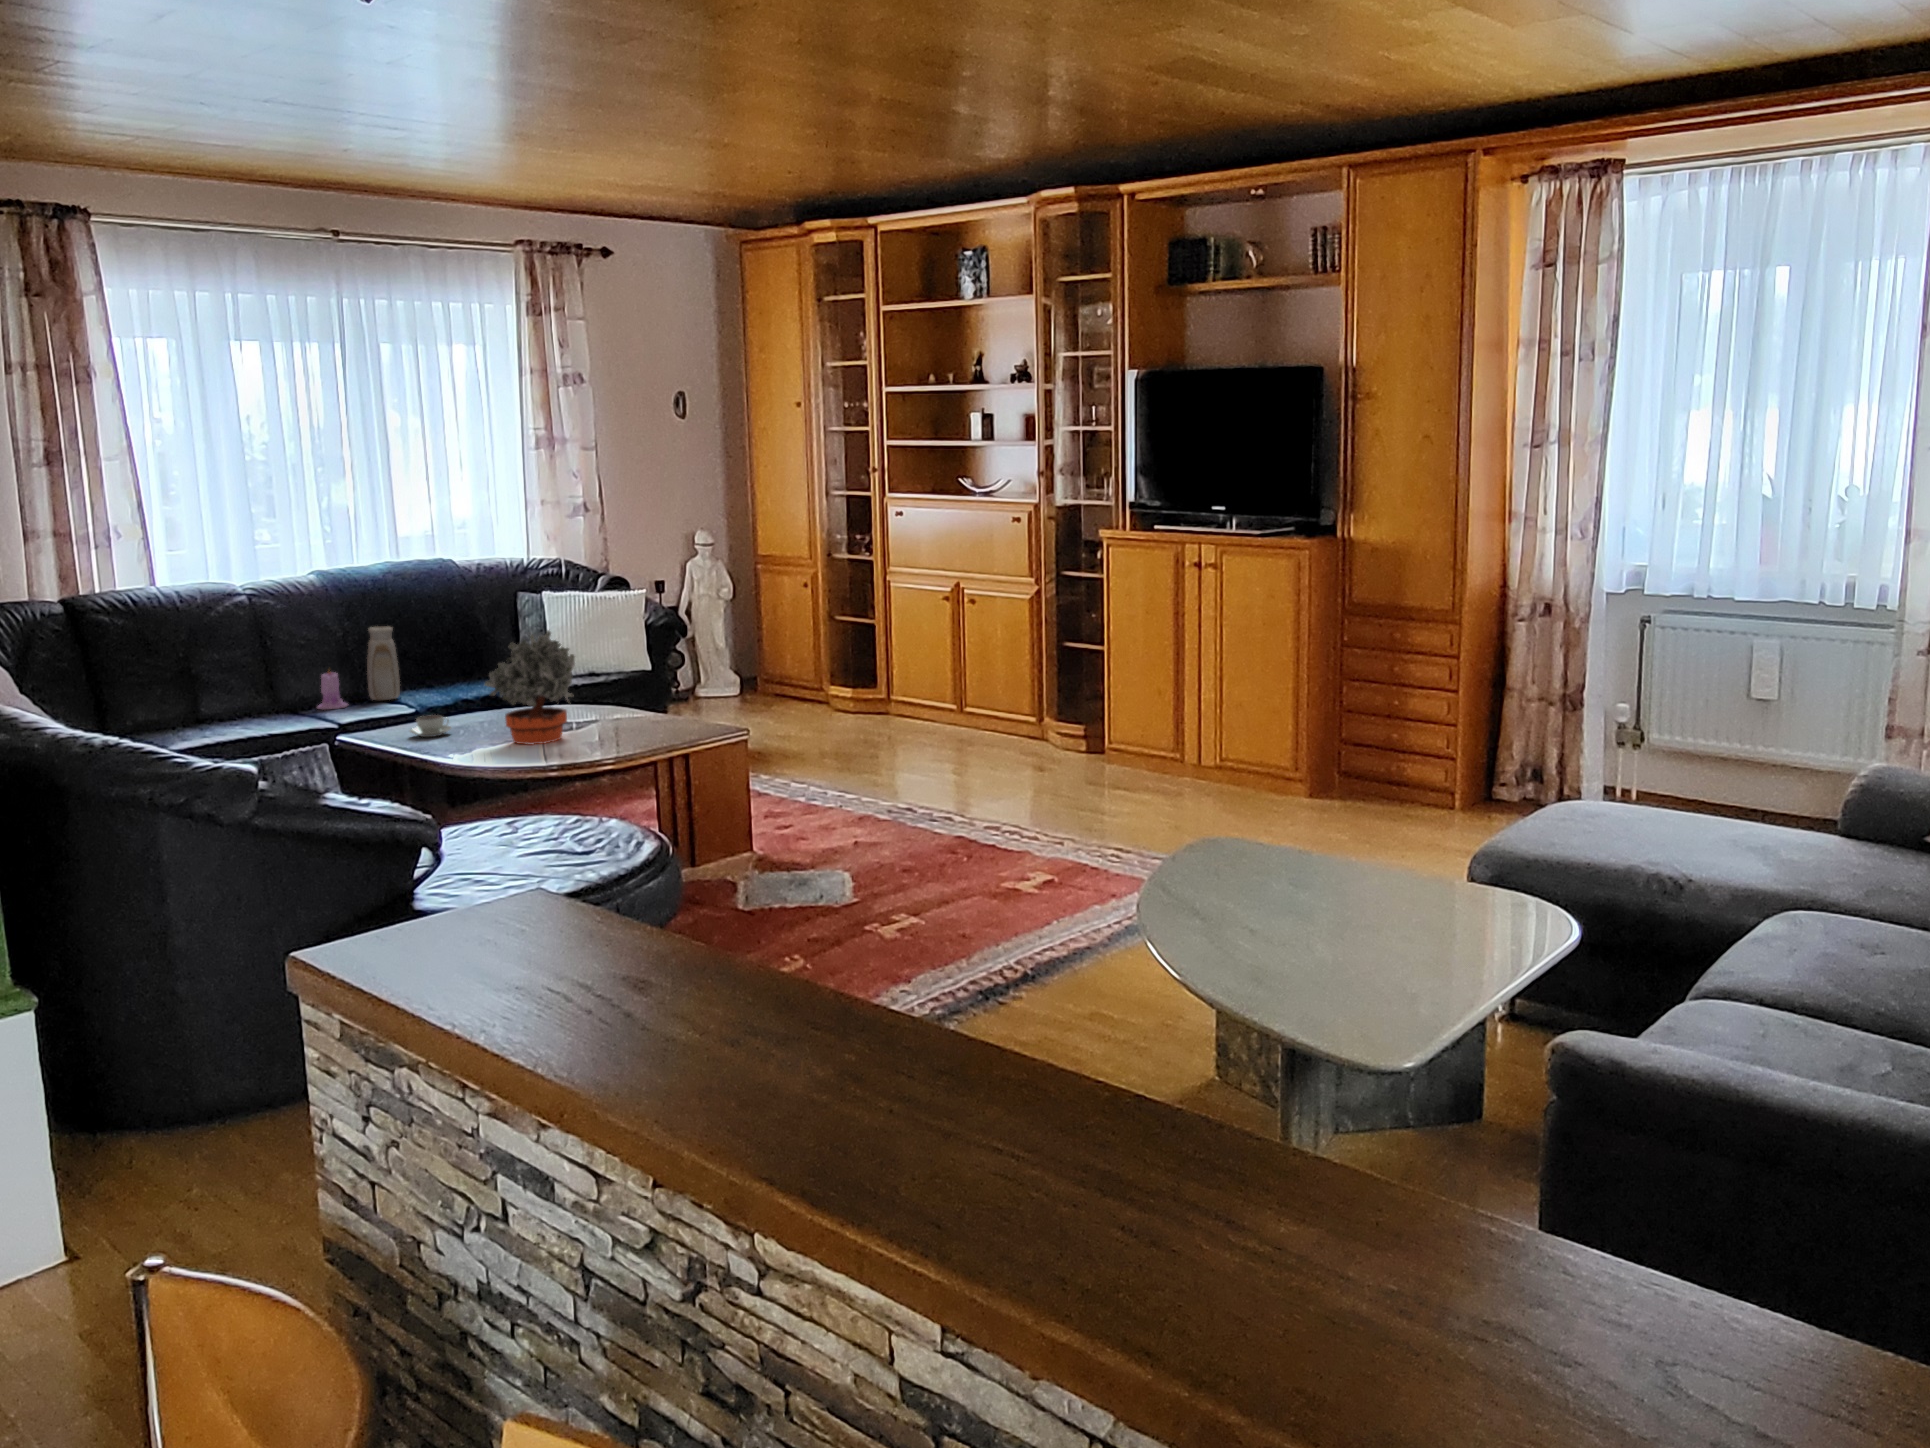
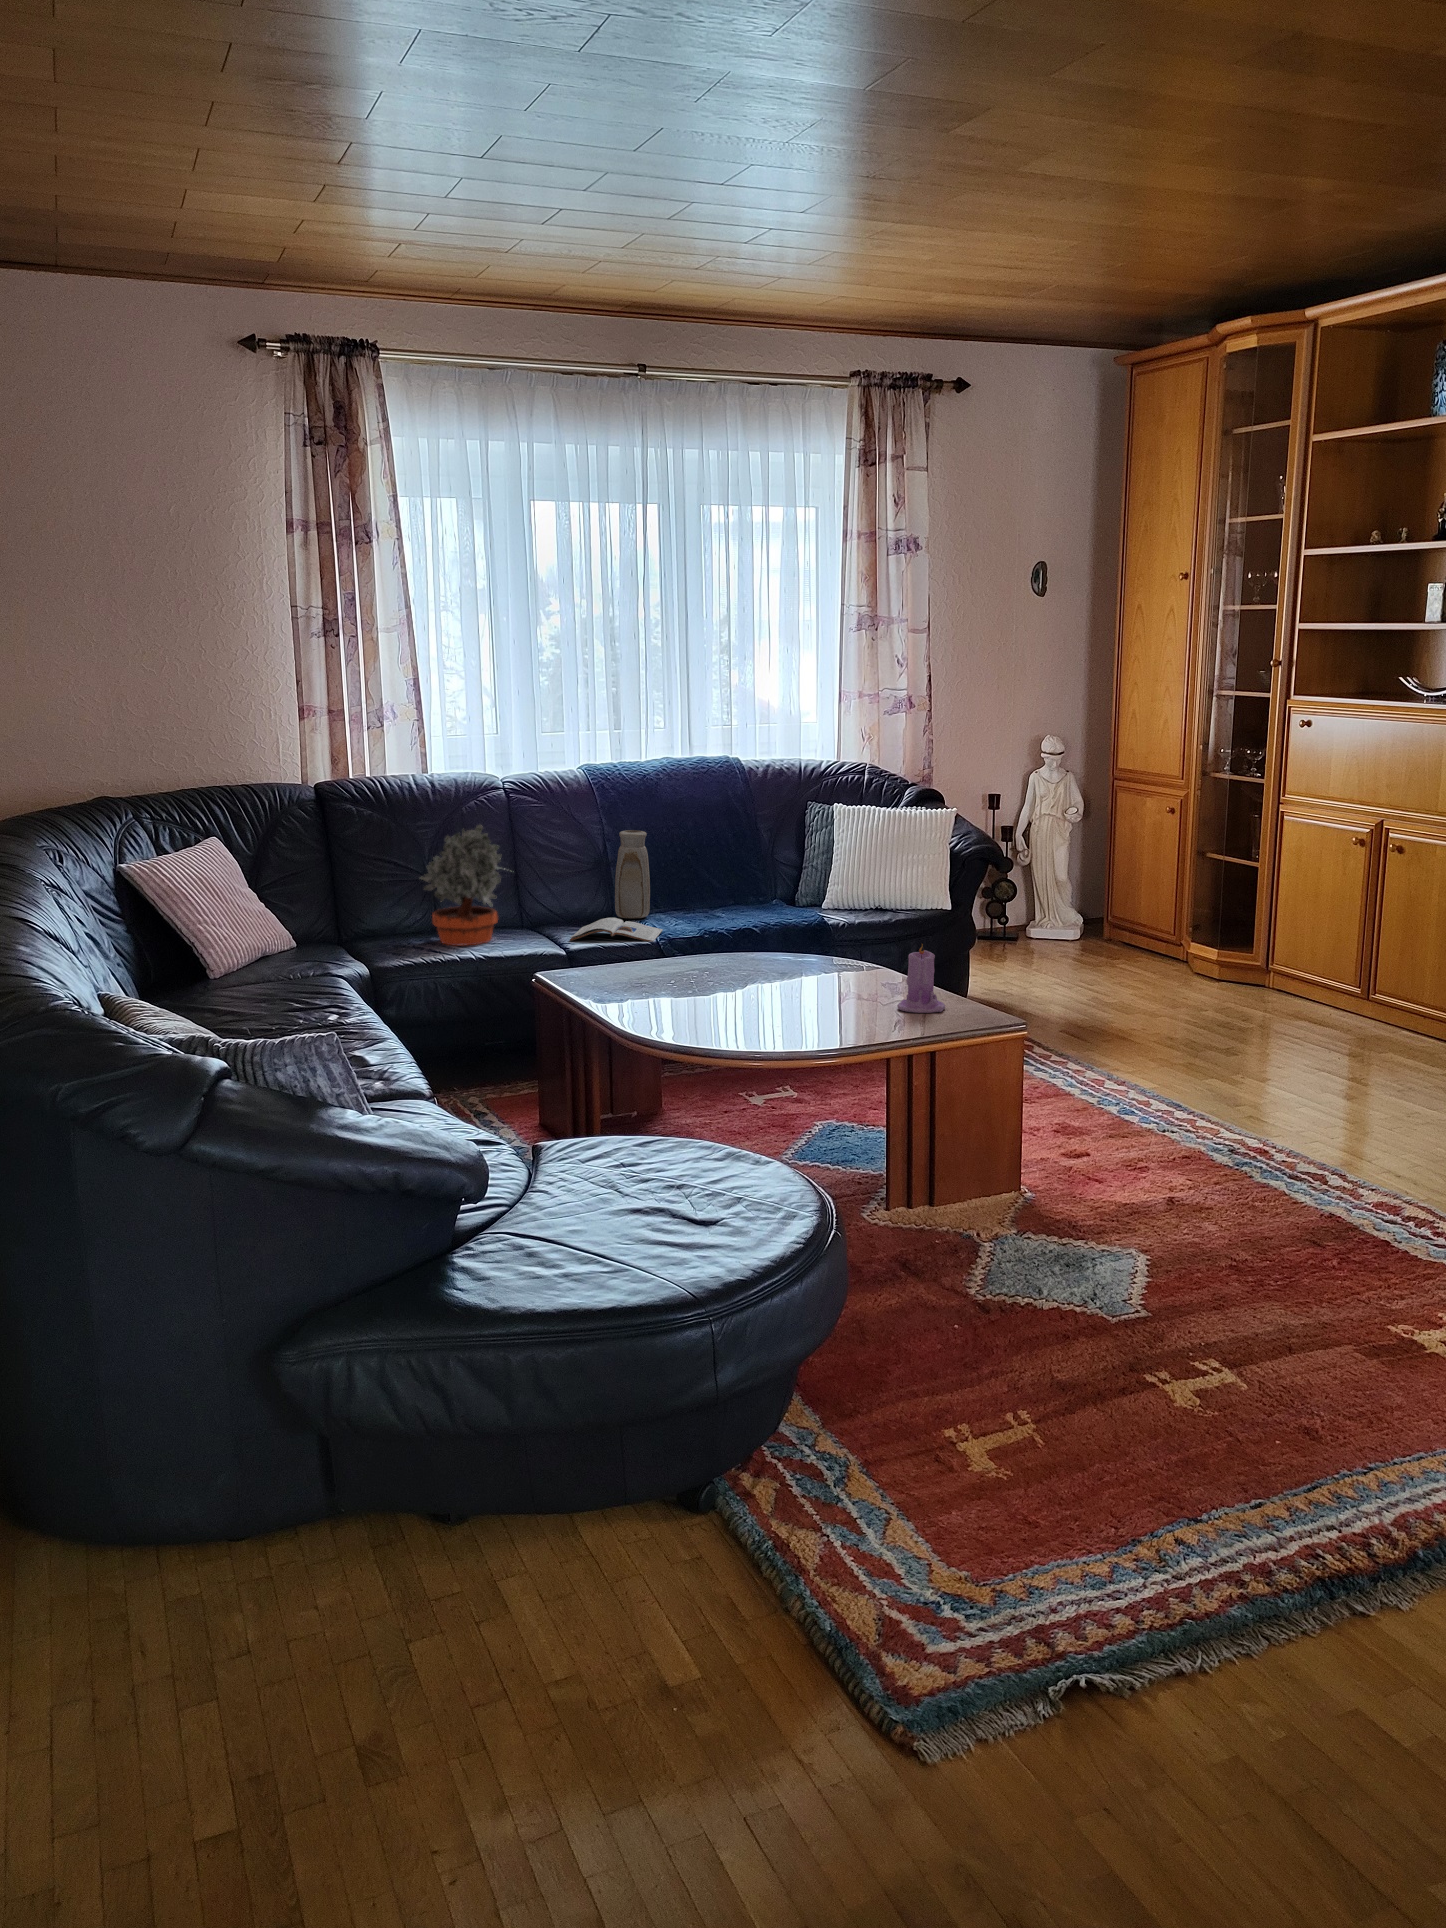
potted plant: present [485,630,575,745] -> present [421,825,501,946]
candle: present [317,672,348,710] -> present [897,944,945,1013]
magazine: none [347,698,423,719] -> present [570,918,663,942]
coffee cup: present [410,715,451,737] -> none [608,951,659,979]

